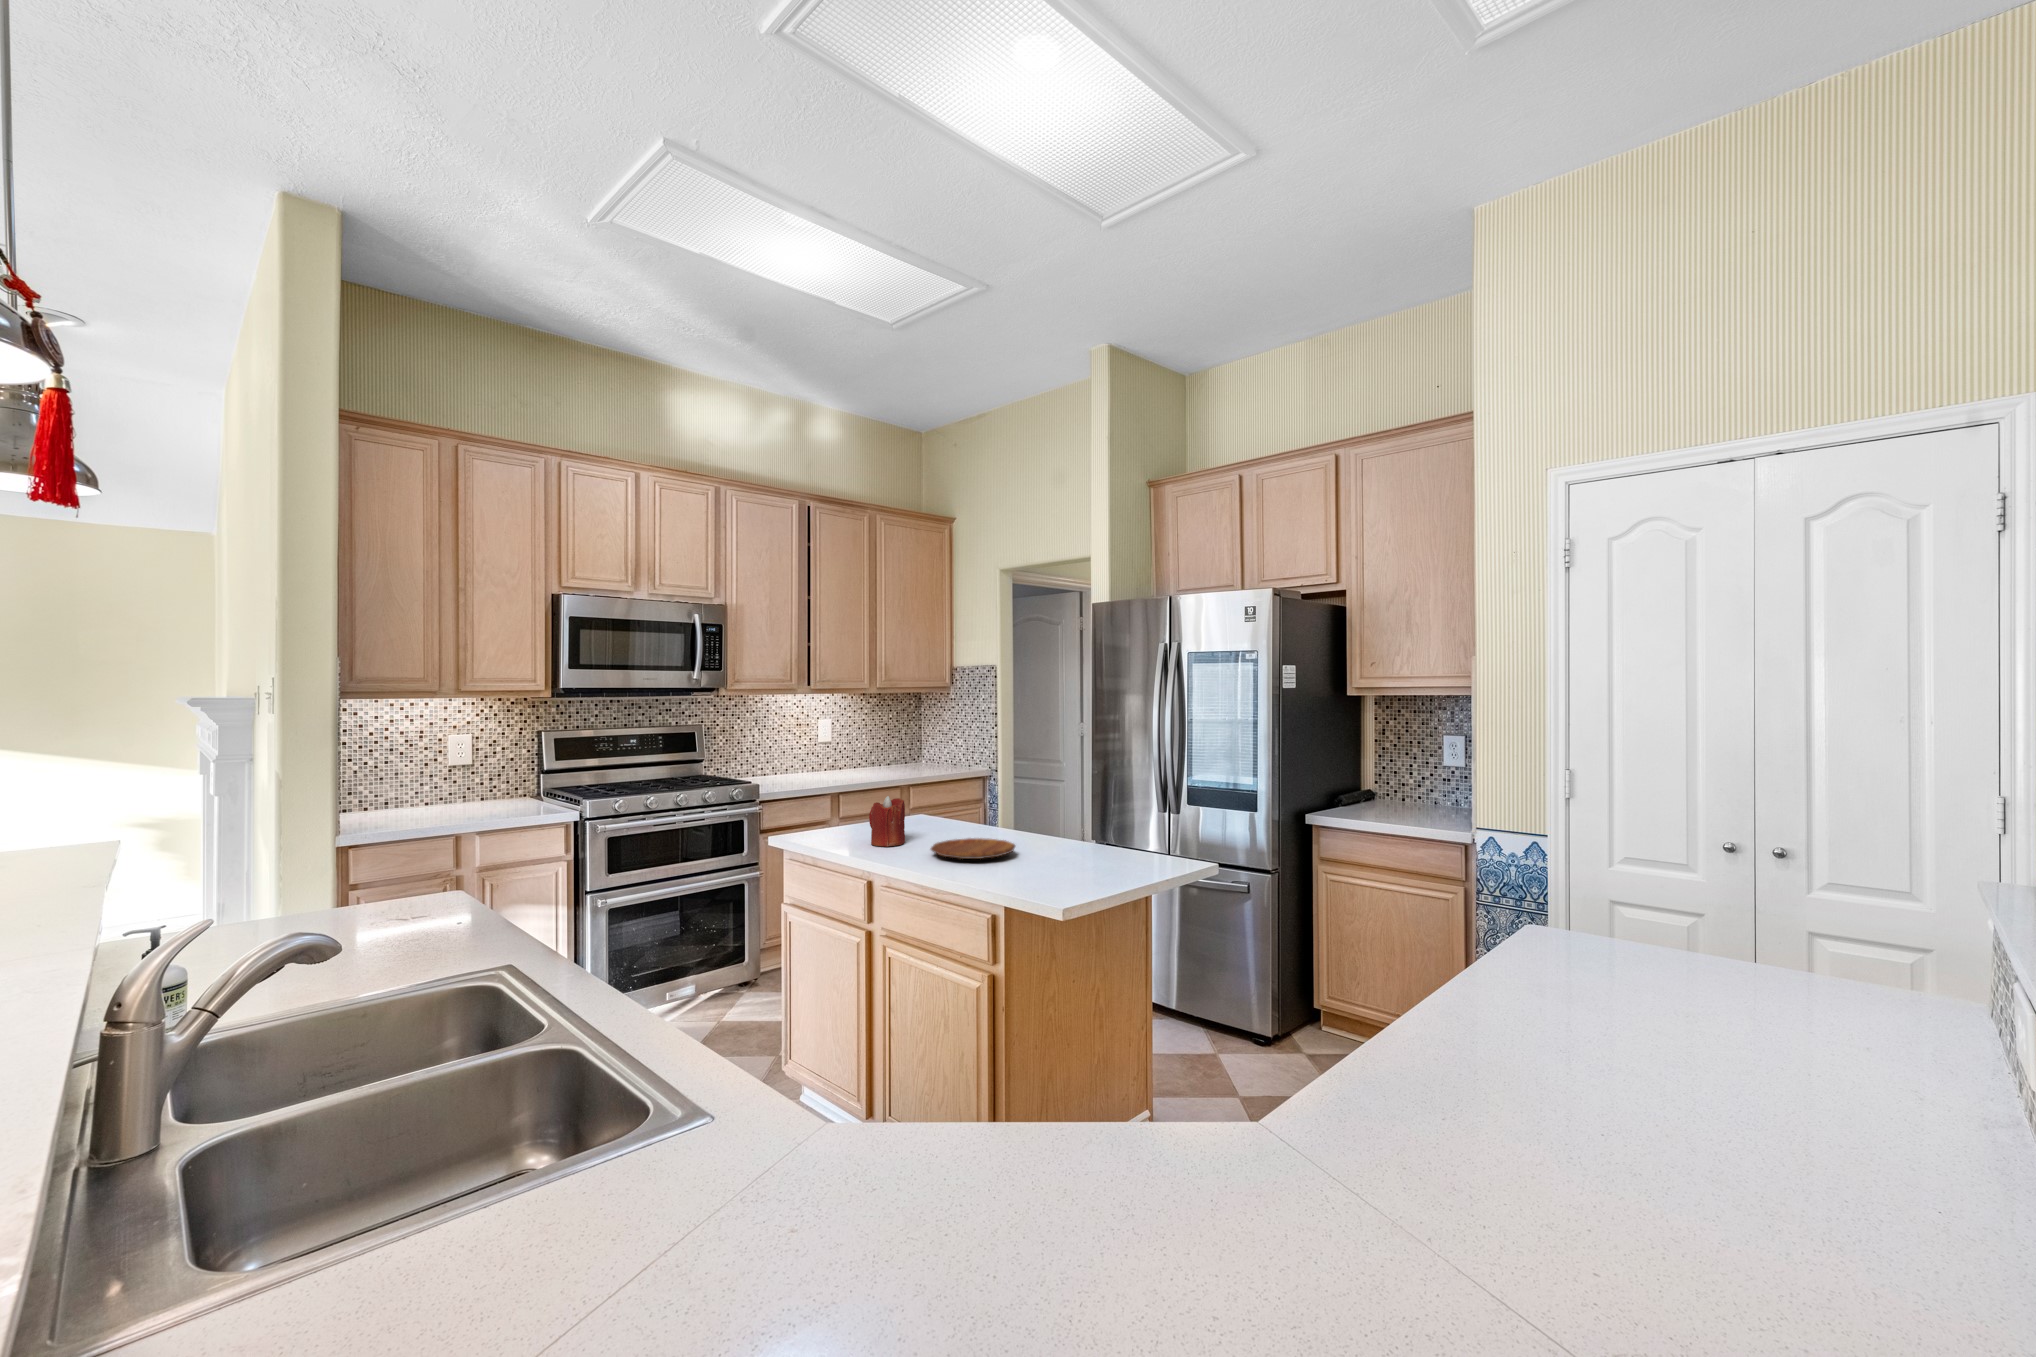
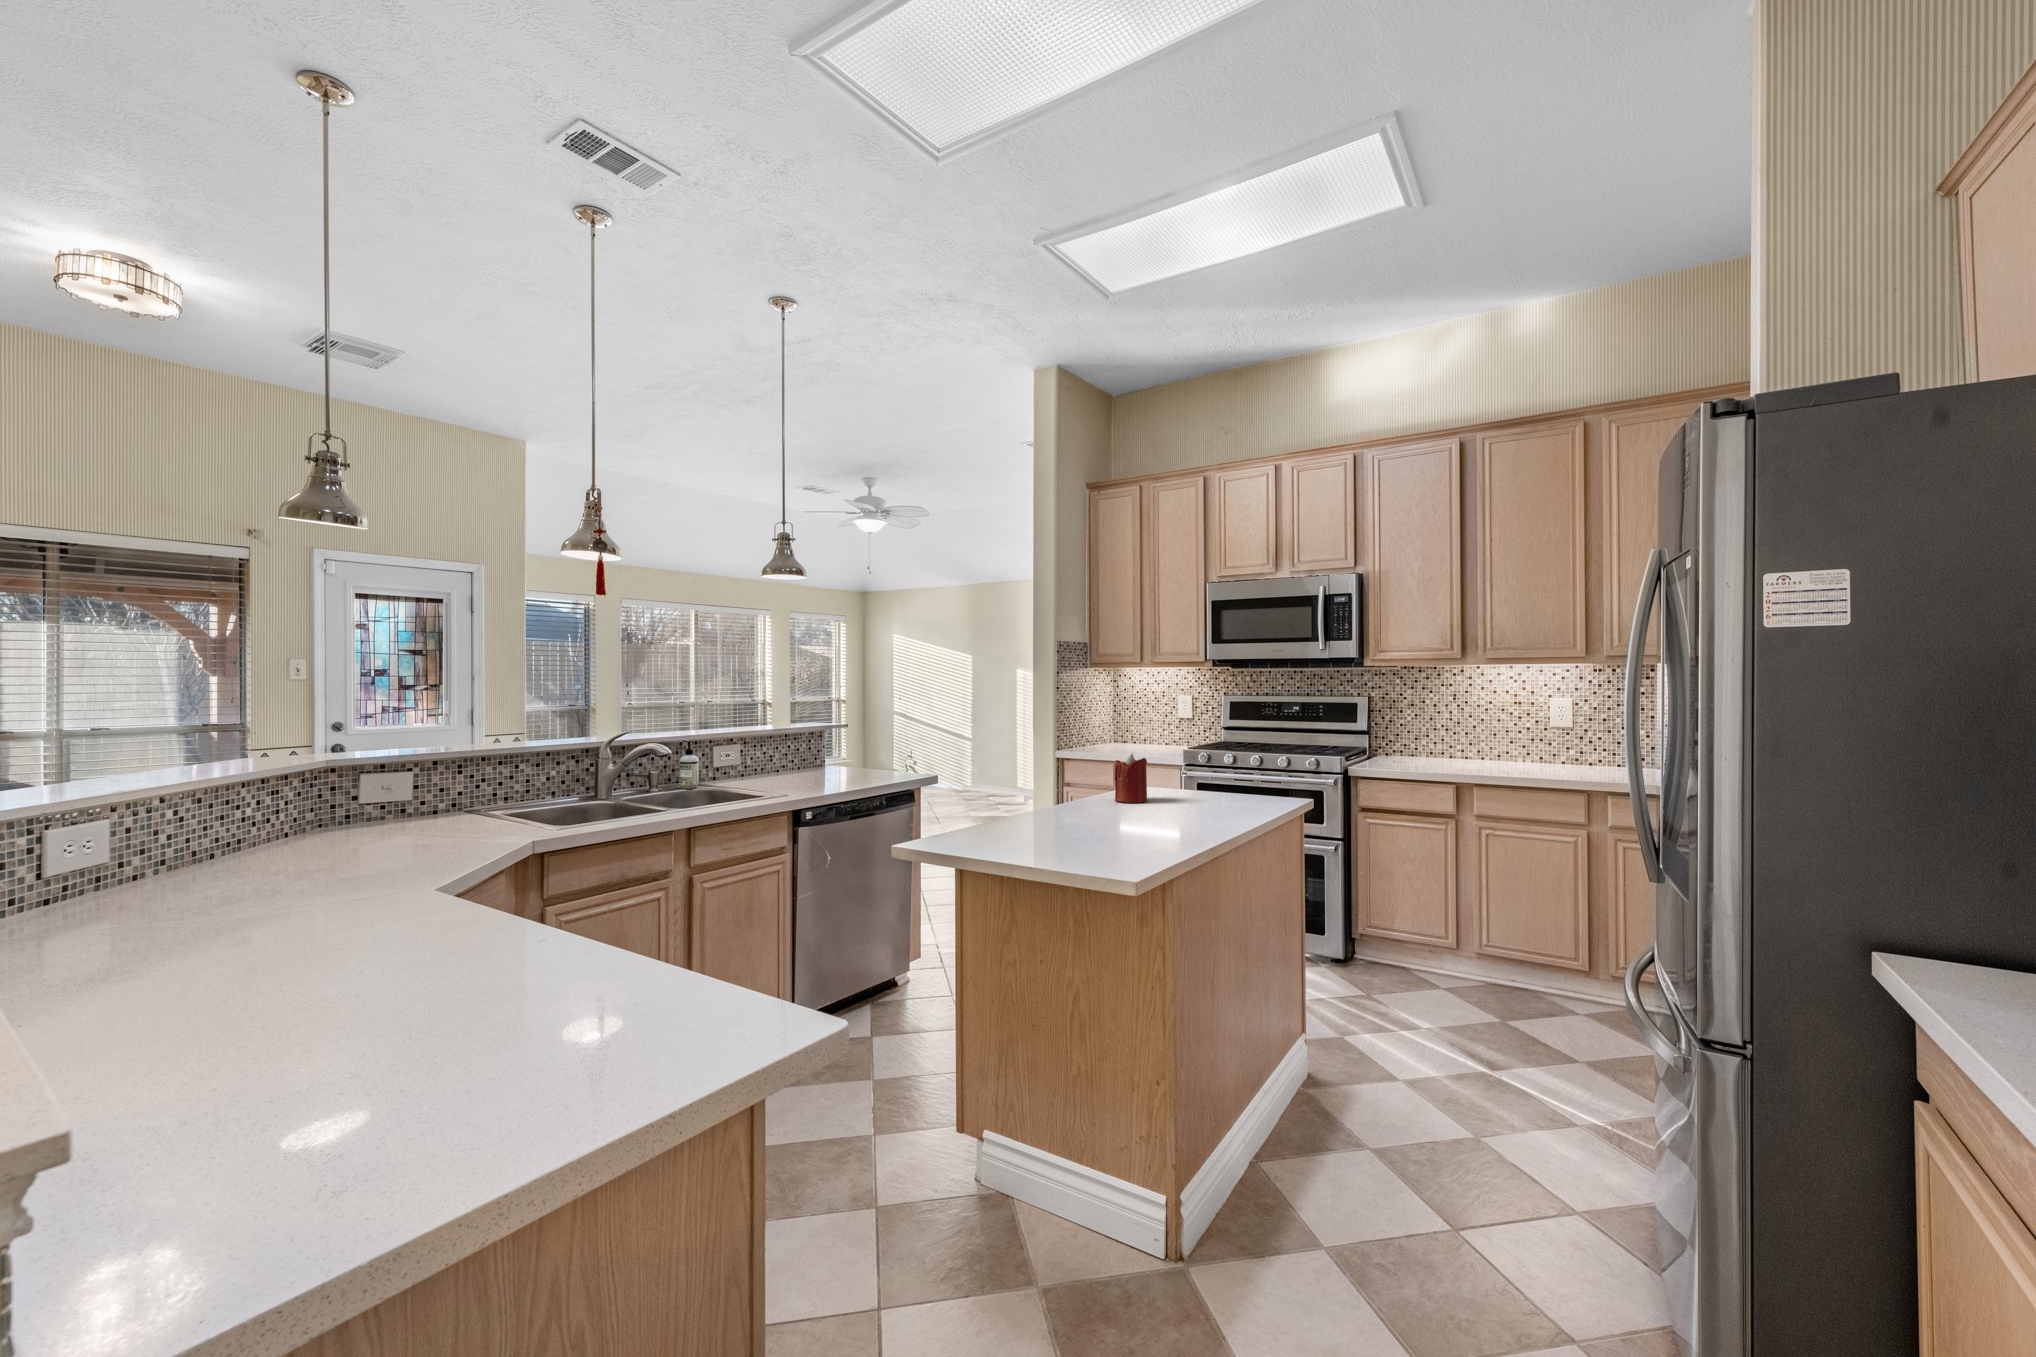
tray: present [931,838,1015,859] -> none [1064,802,1155,821]

